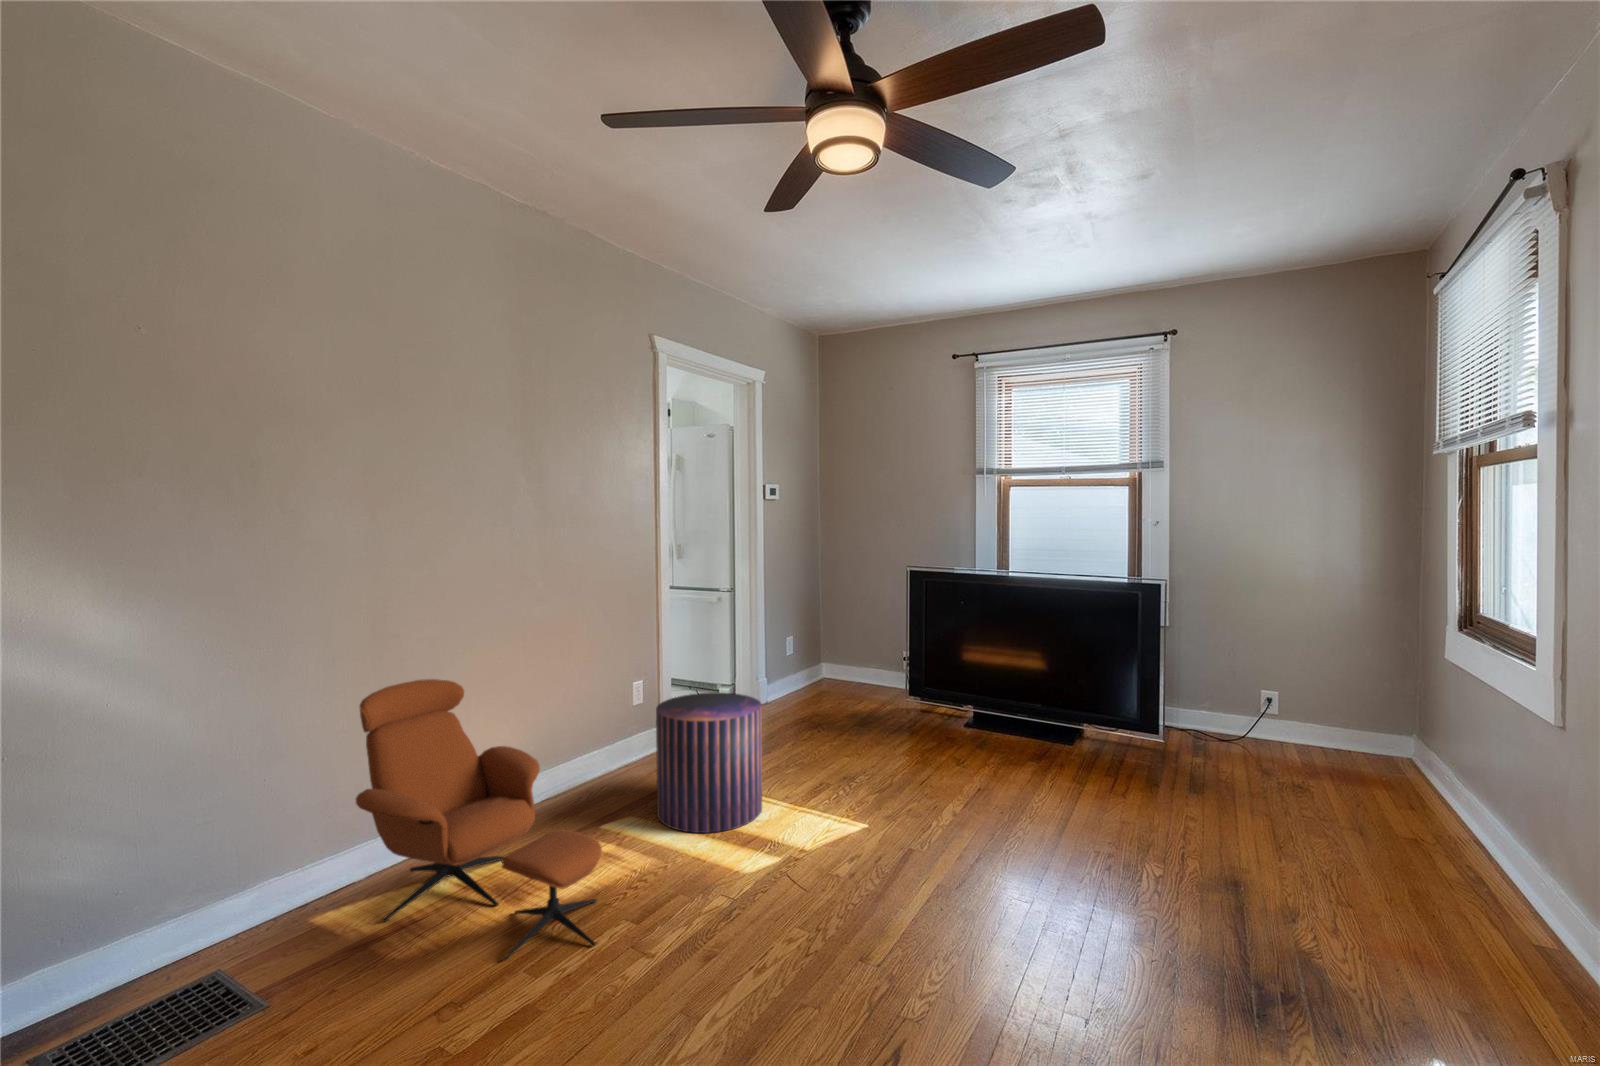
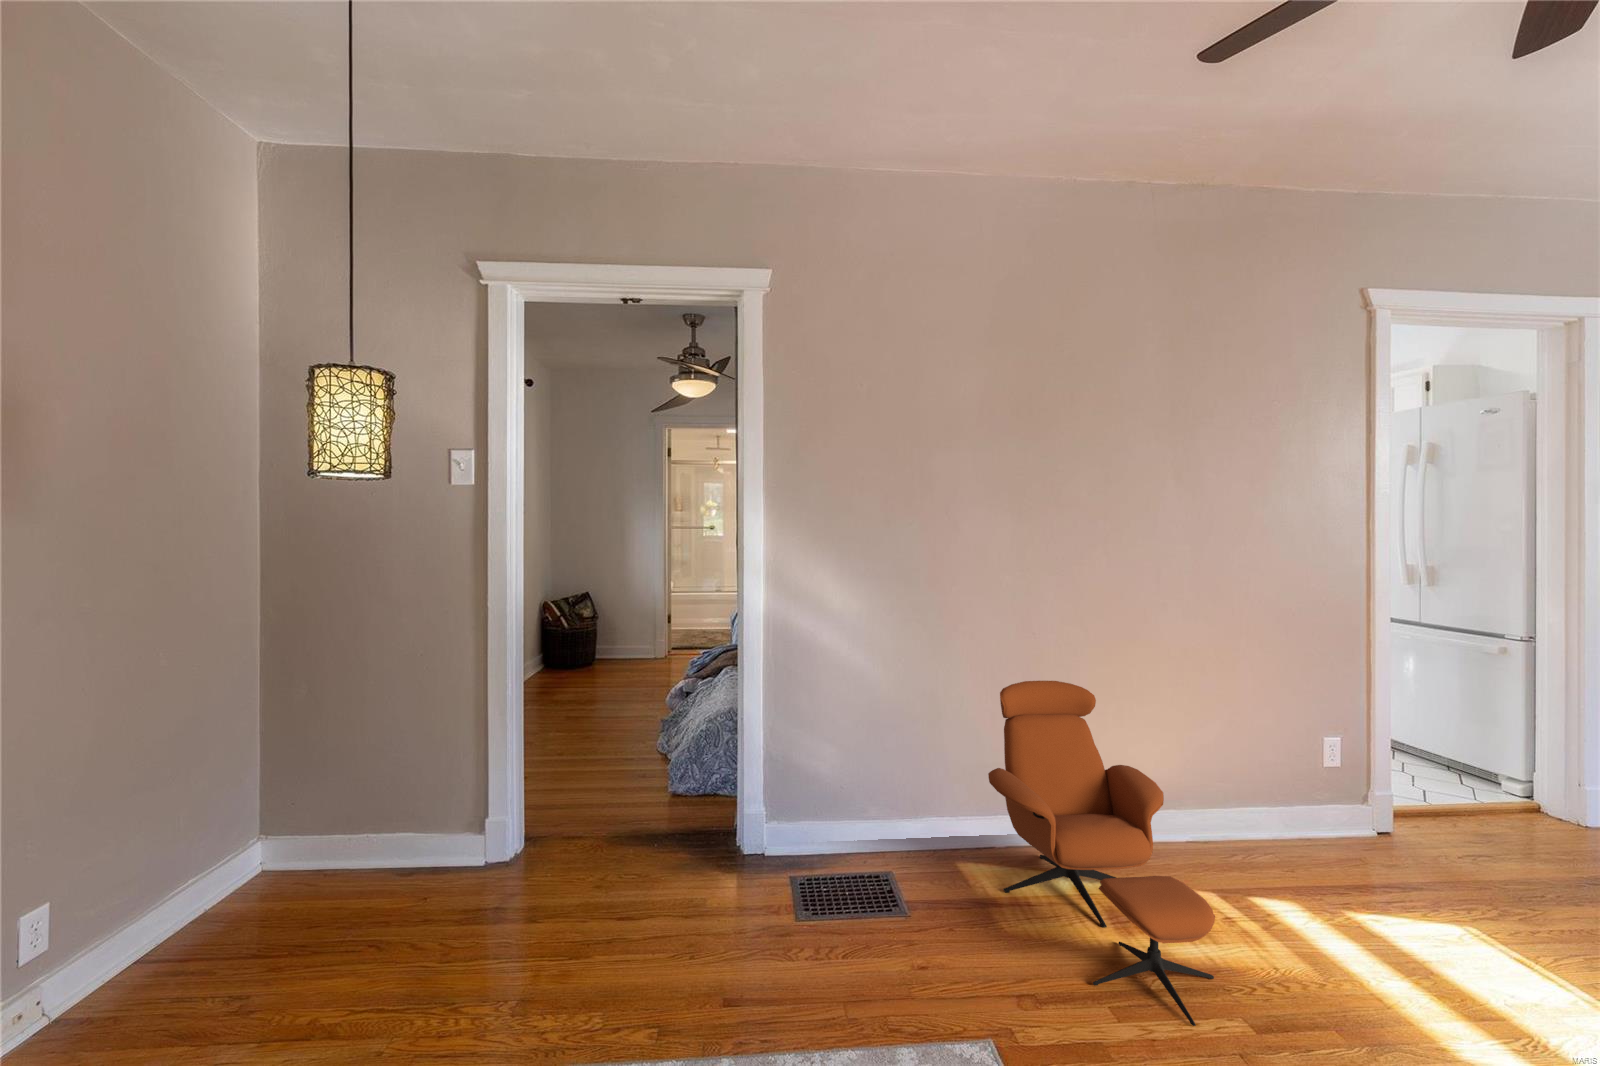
pouf: present [656,693,762,833] -> none [1333,771,1534,992]

